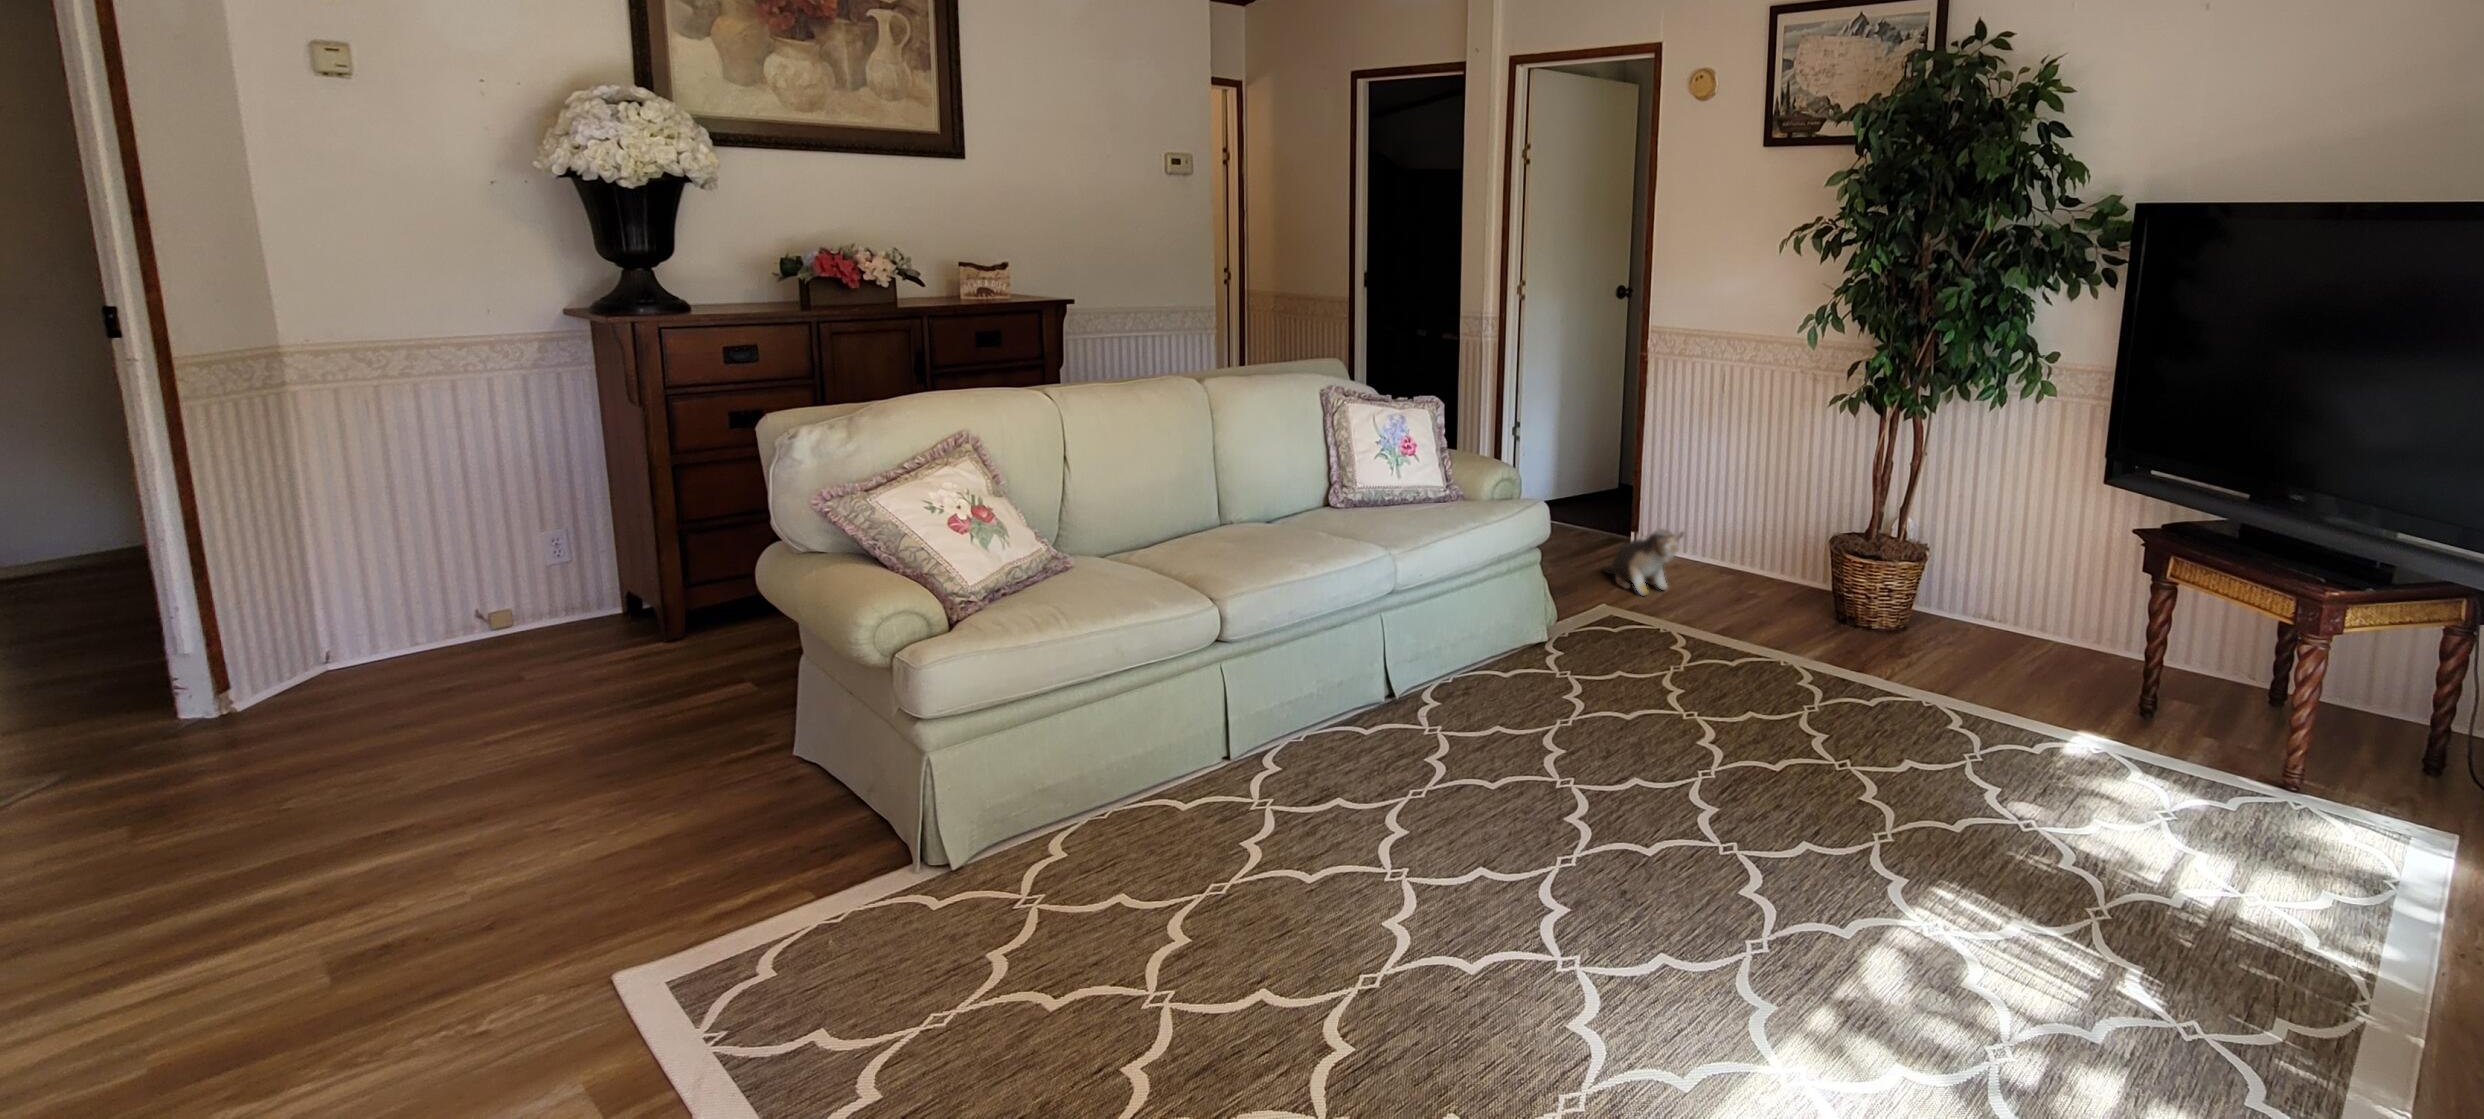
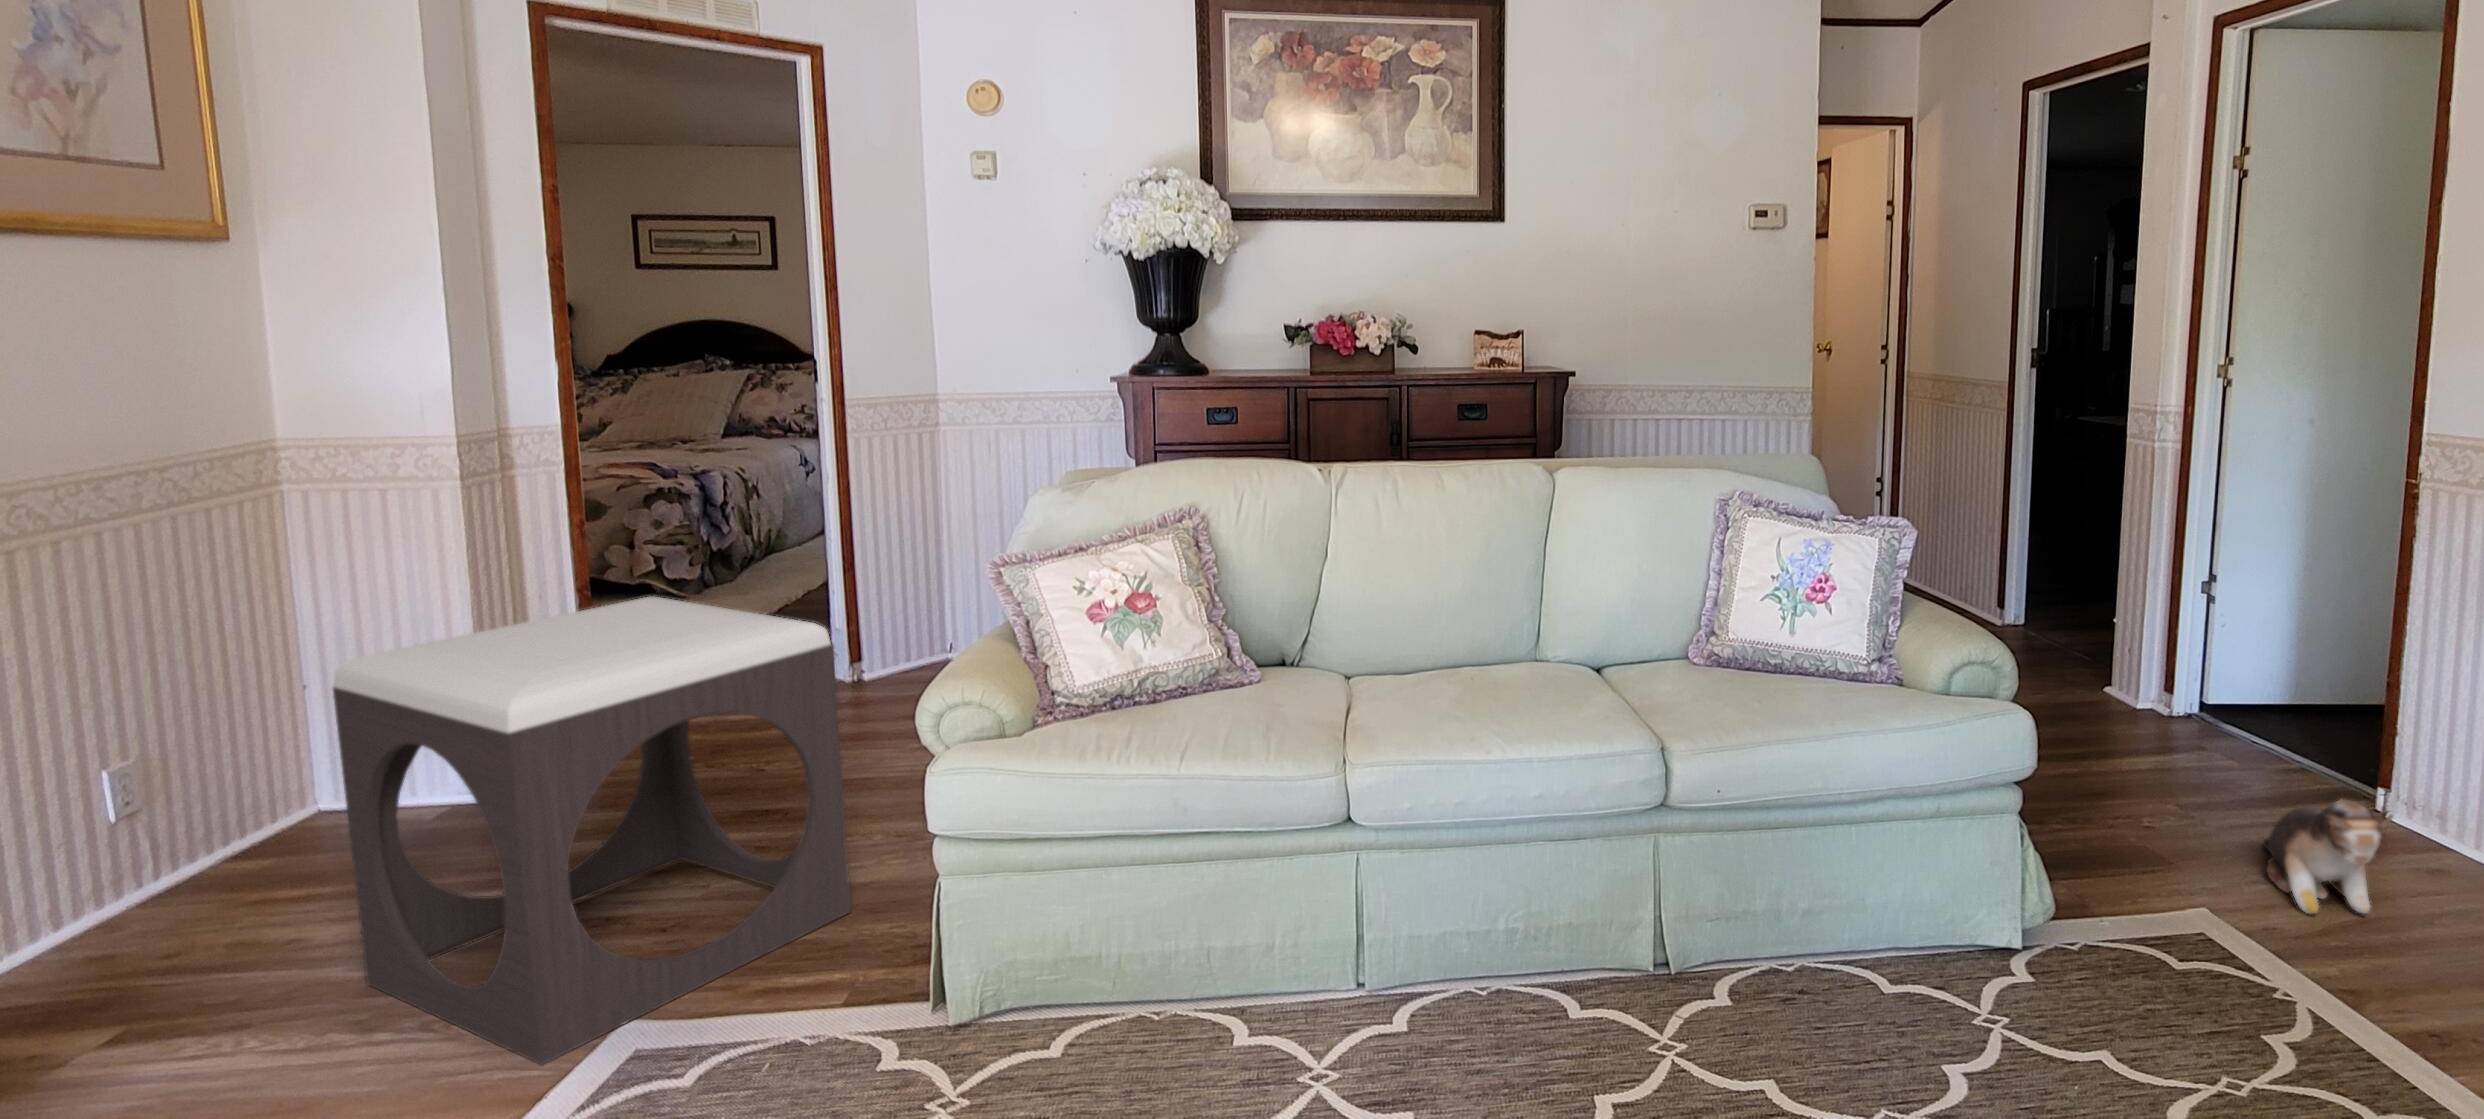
footstool: none [104,580,698,1069] -> present [333,597,851,1064]

